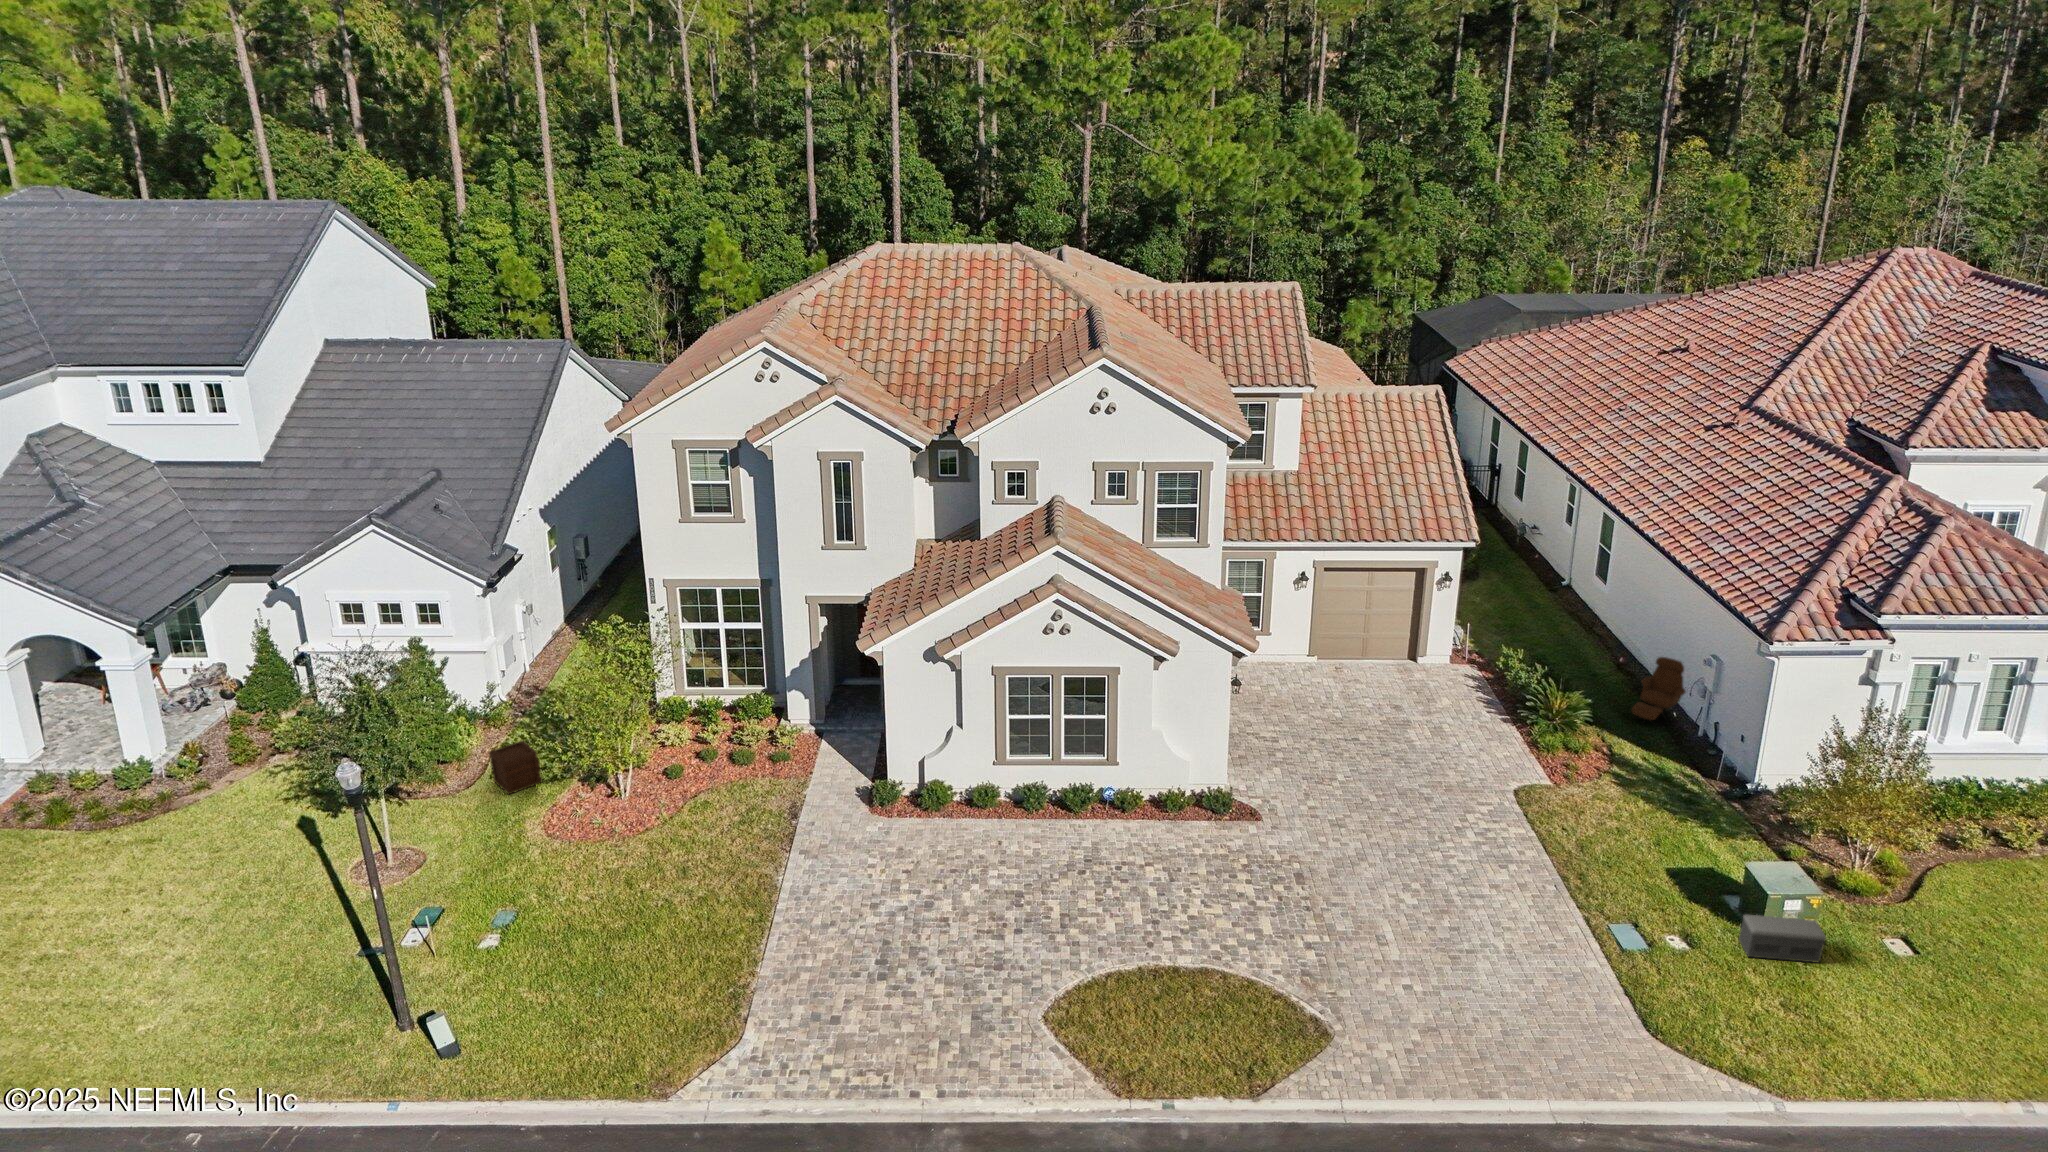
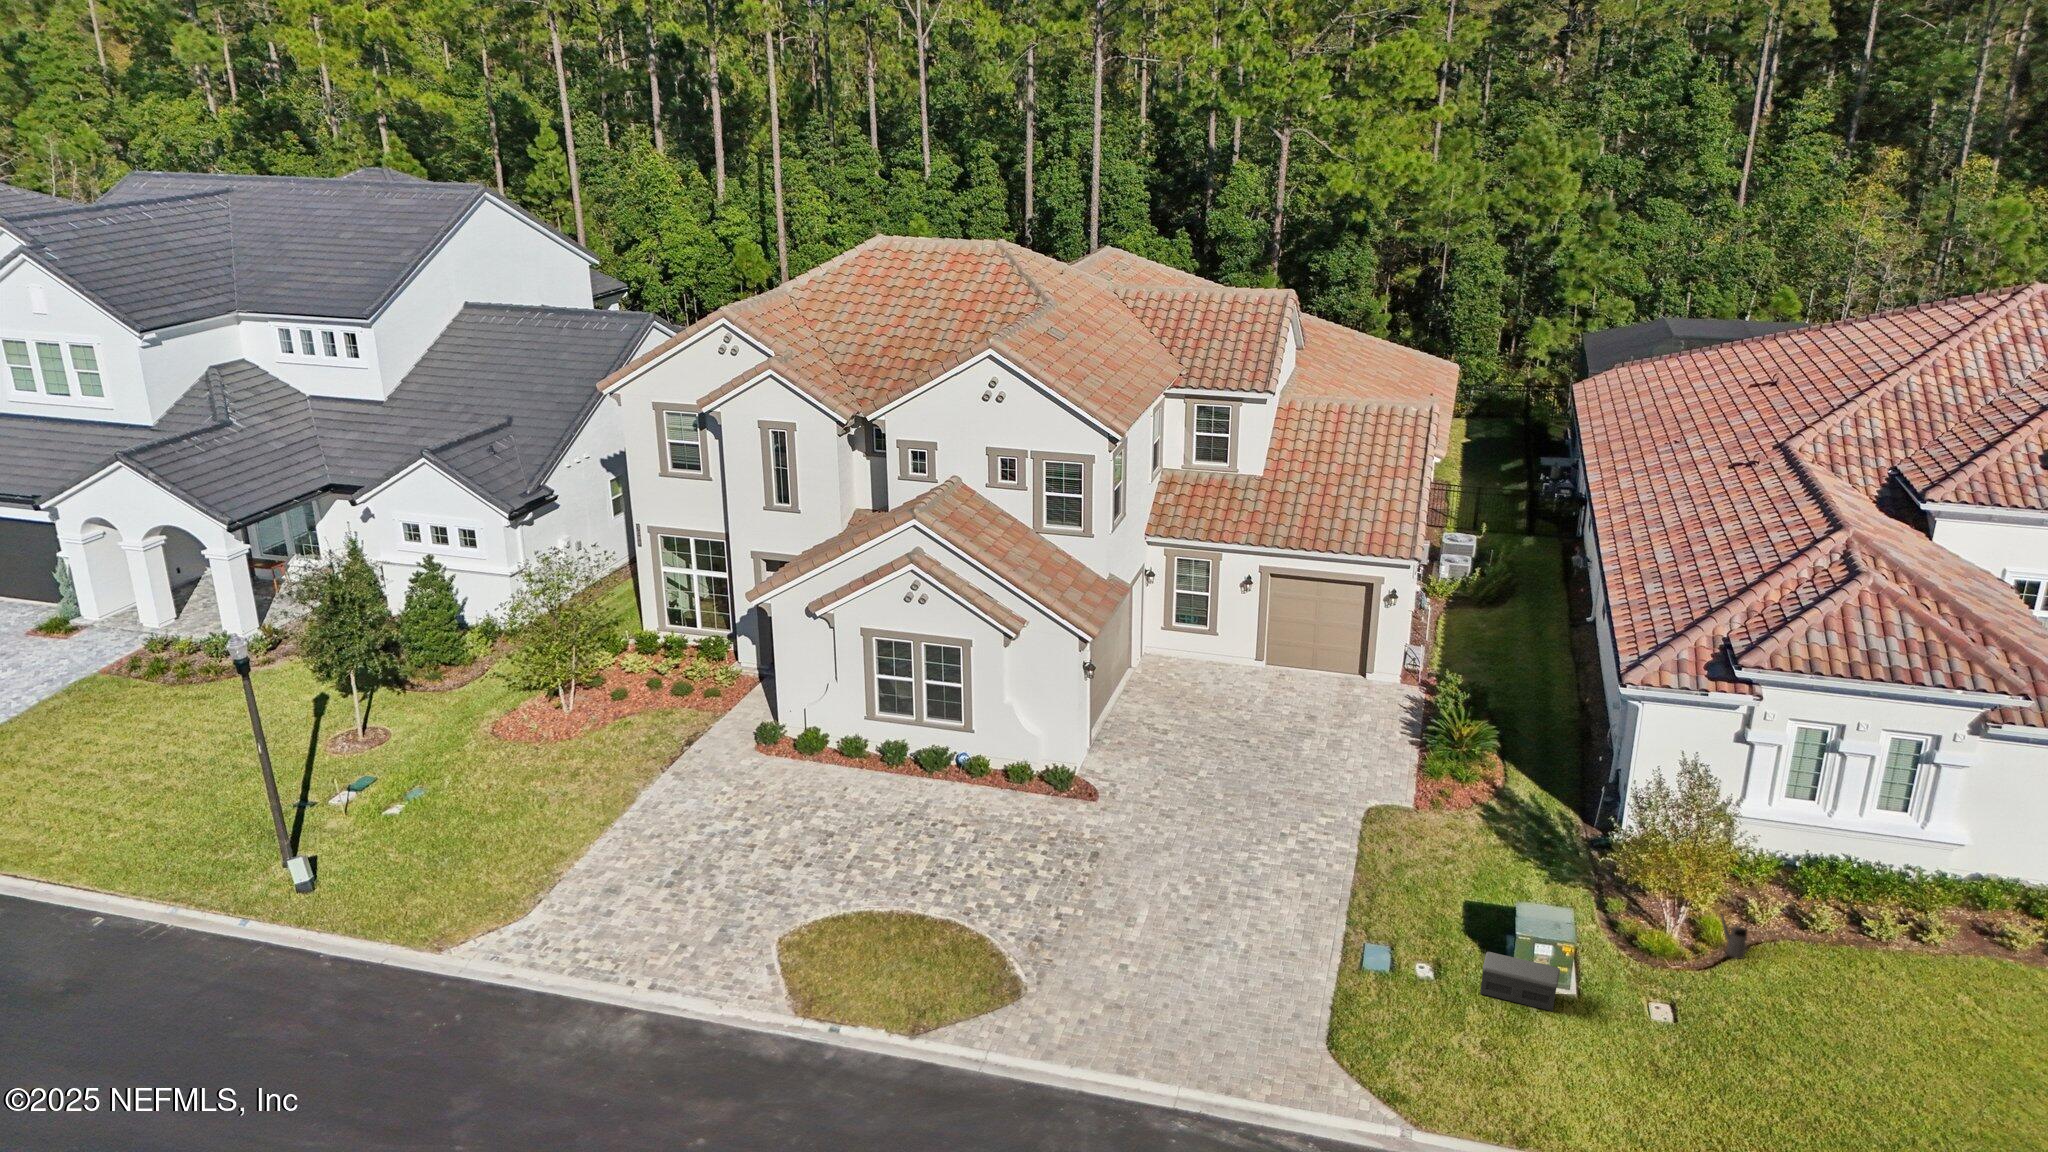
lounge chair: present [1632,657,1686,725] -> none [1549,699,1618,769]
wooden crate: present [489,740,542,794] -> none [475,653,516,697]
watering can: none [1897,844,1936,885] -> present [1721,914,1748,959]

